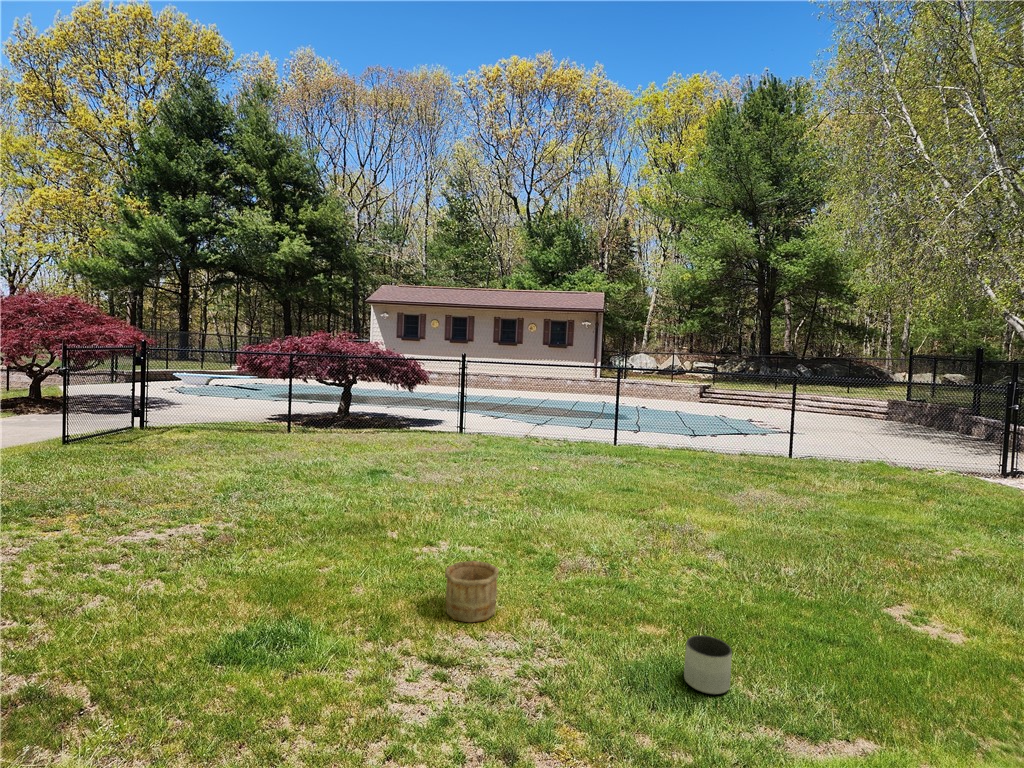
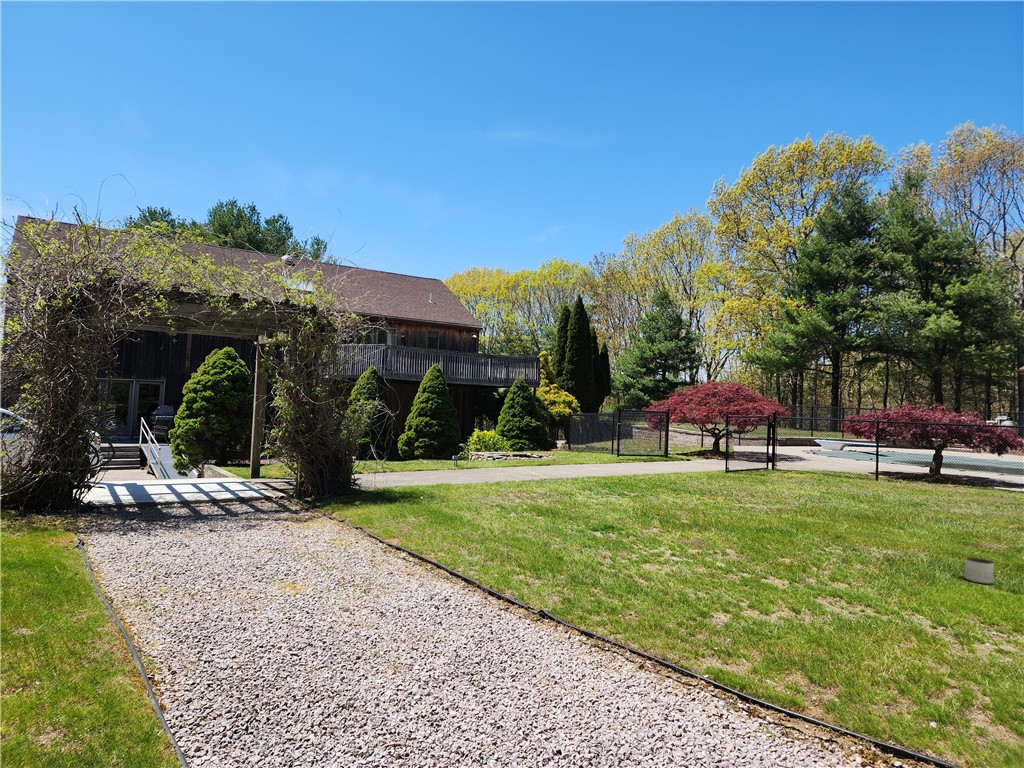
wooden bucket: present [445,561,499,622] -> none [868,521,902,548]

